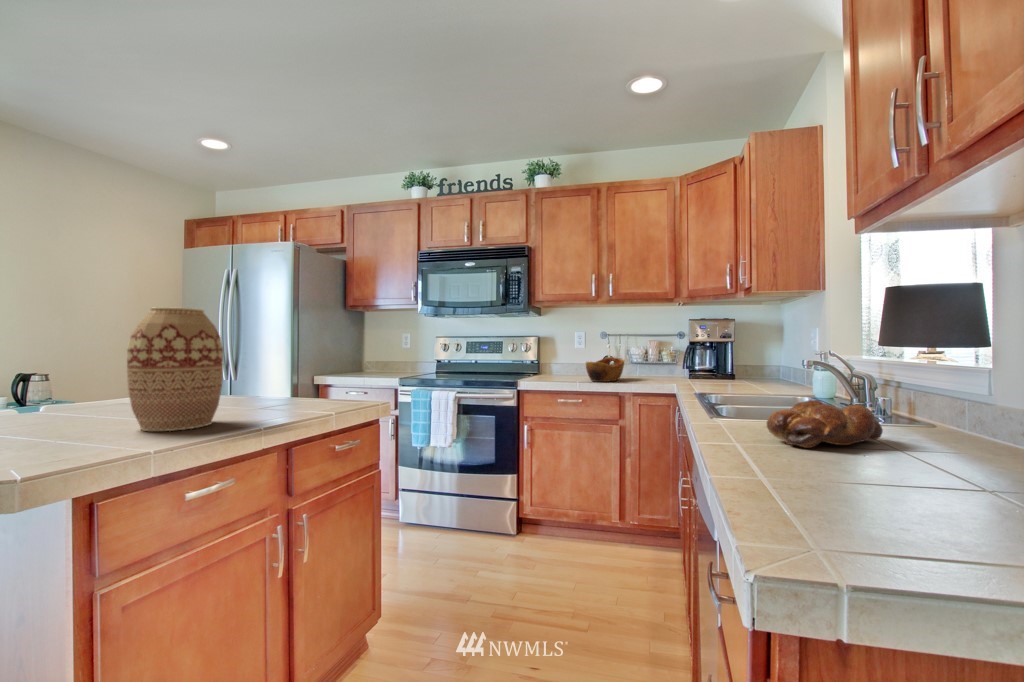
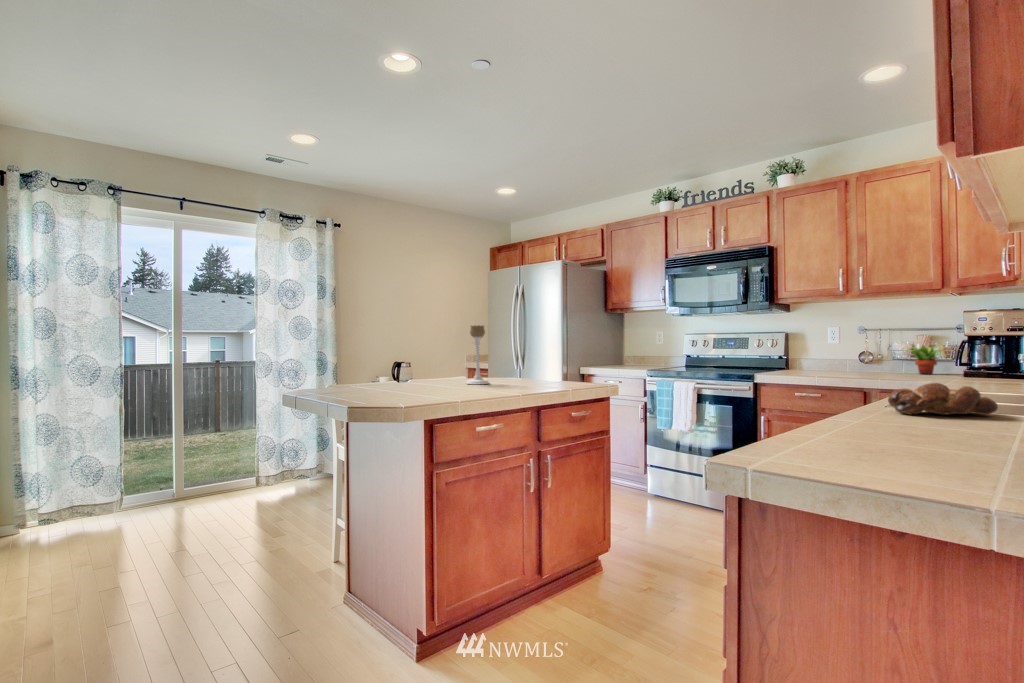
vase: present [127,307,223,431] -> none [496,324,538,388]
candle holder: none [57,308,121,426] -> present [467,325,489,384]
succulent plant: none [637,348,670,377] -> present [905,345,940,374]
wooden bowl: present [586,358,624,382] -> none [826,353,874,377]

